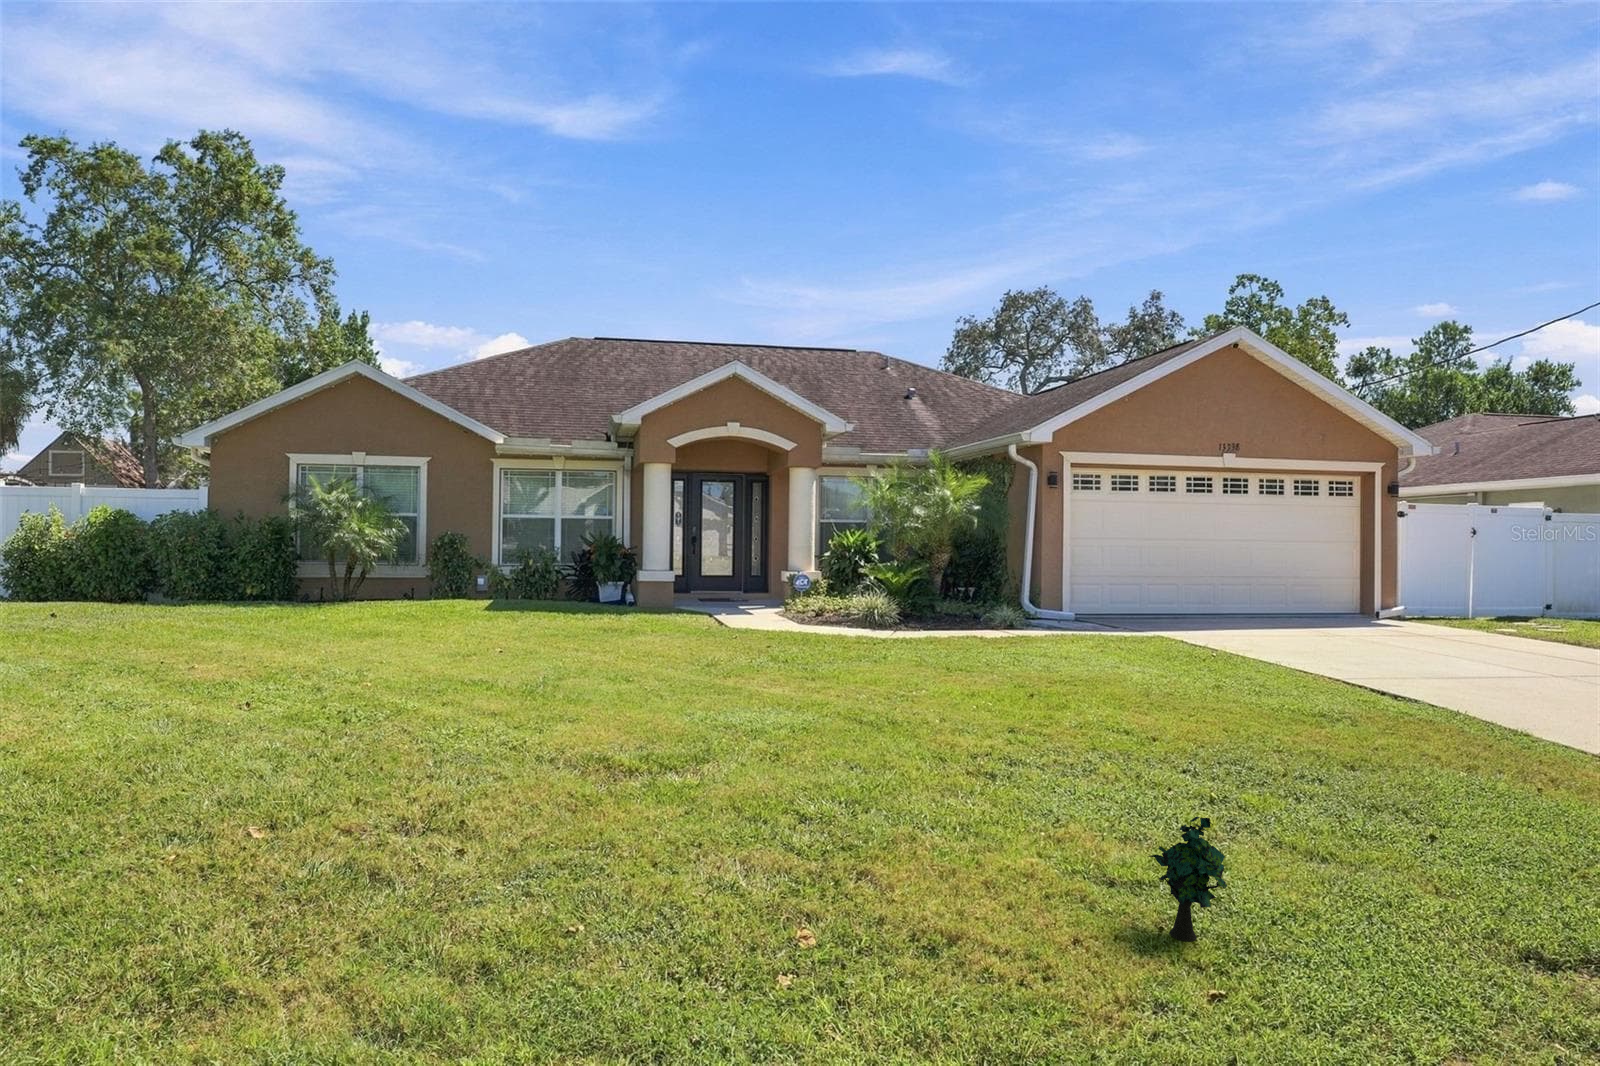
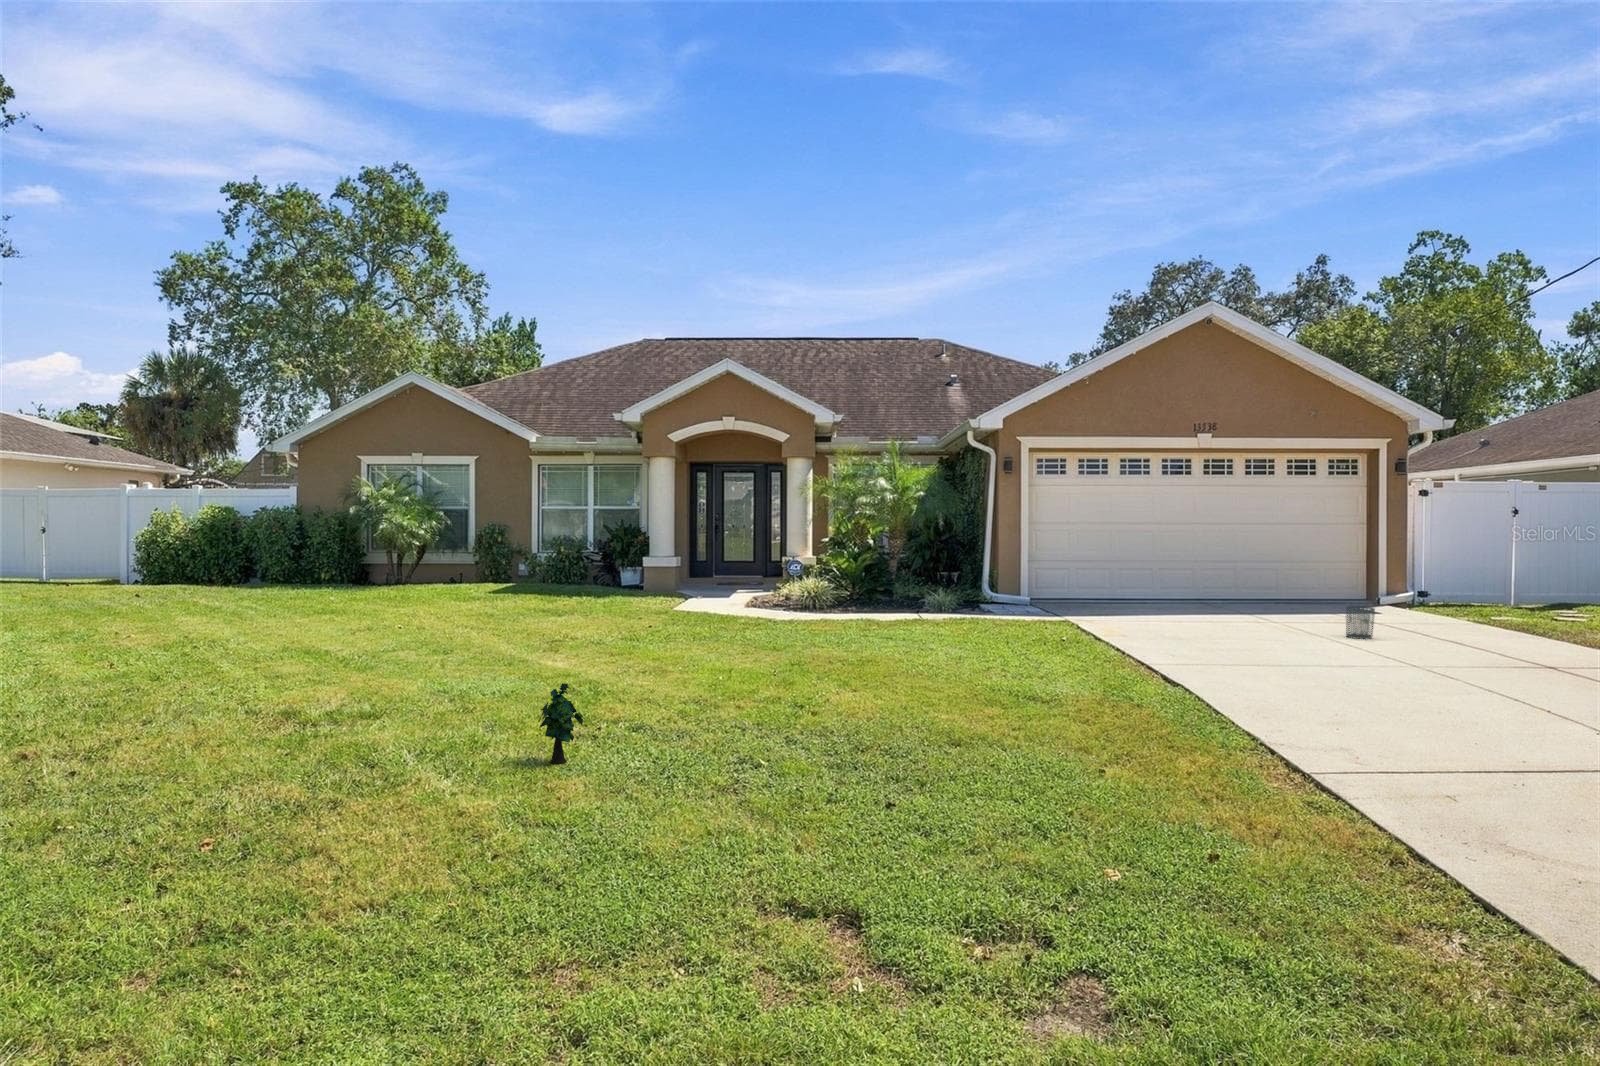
waste bin: none [1474,628,1506,662] -> present [1346,606,1375,639]

